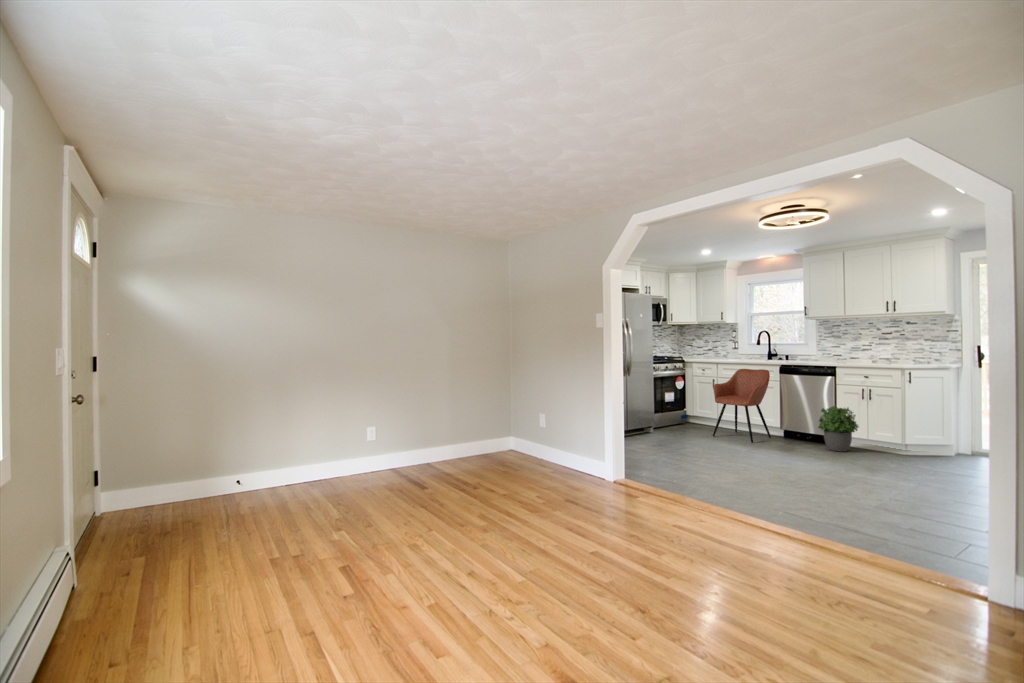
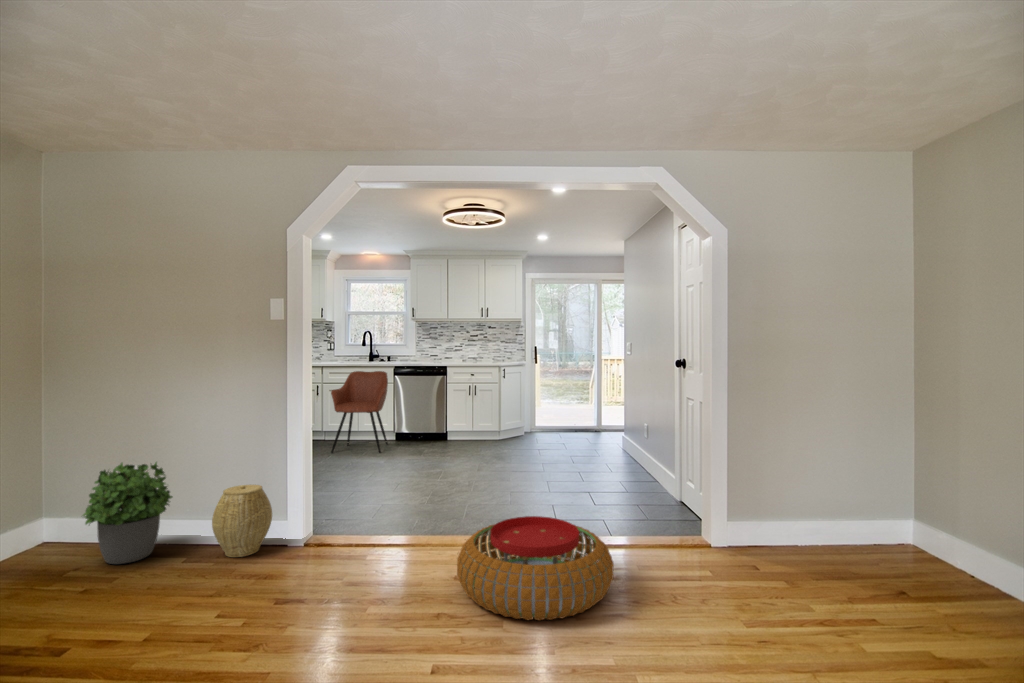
potted plant: present [818,406,858,452] -> present [83,462,172,564]
woven basket: none [563,439,595,481] -> present [212,485,272,557]
pouf: none [639,498,772,579] -> present [457,516,614,621]

